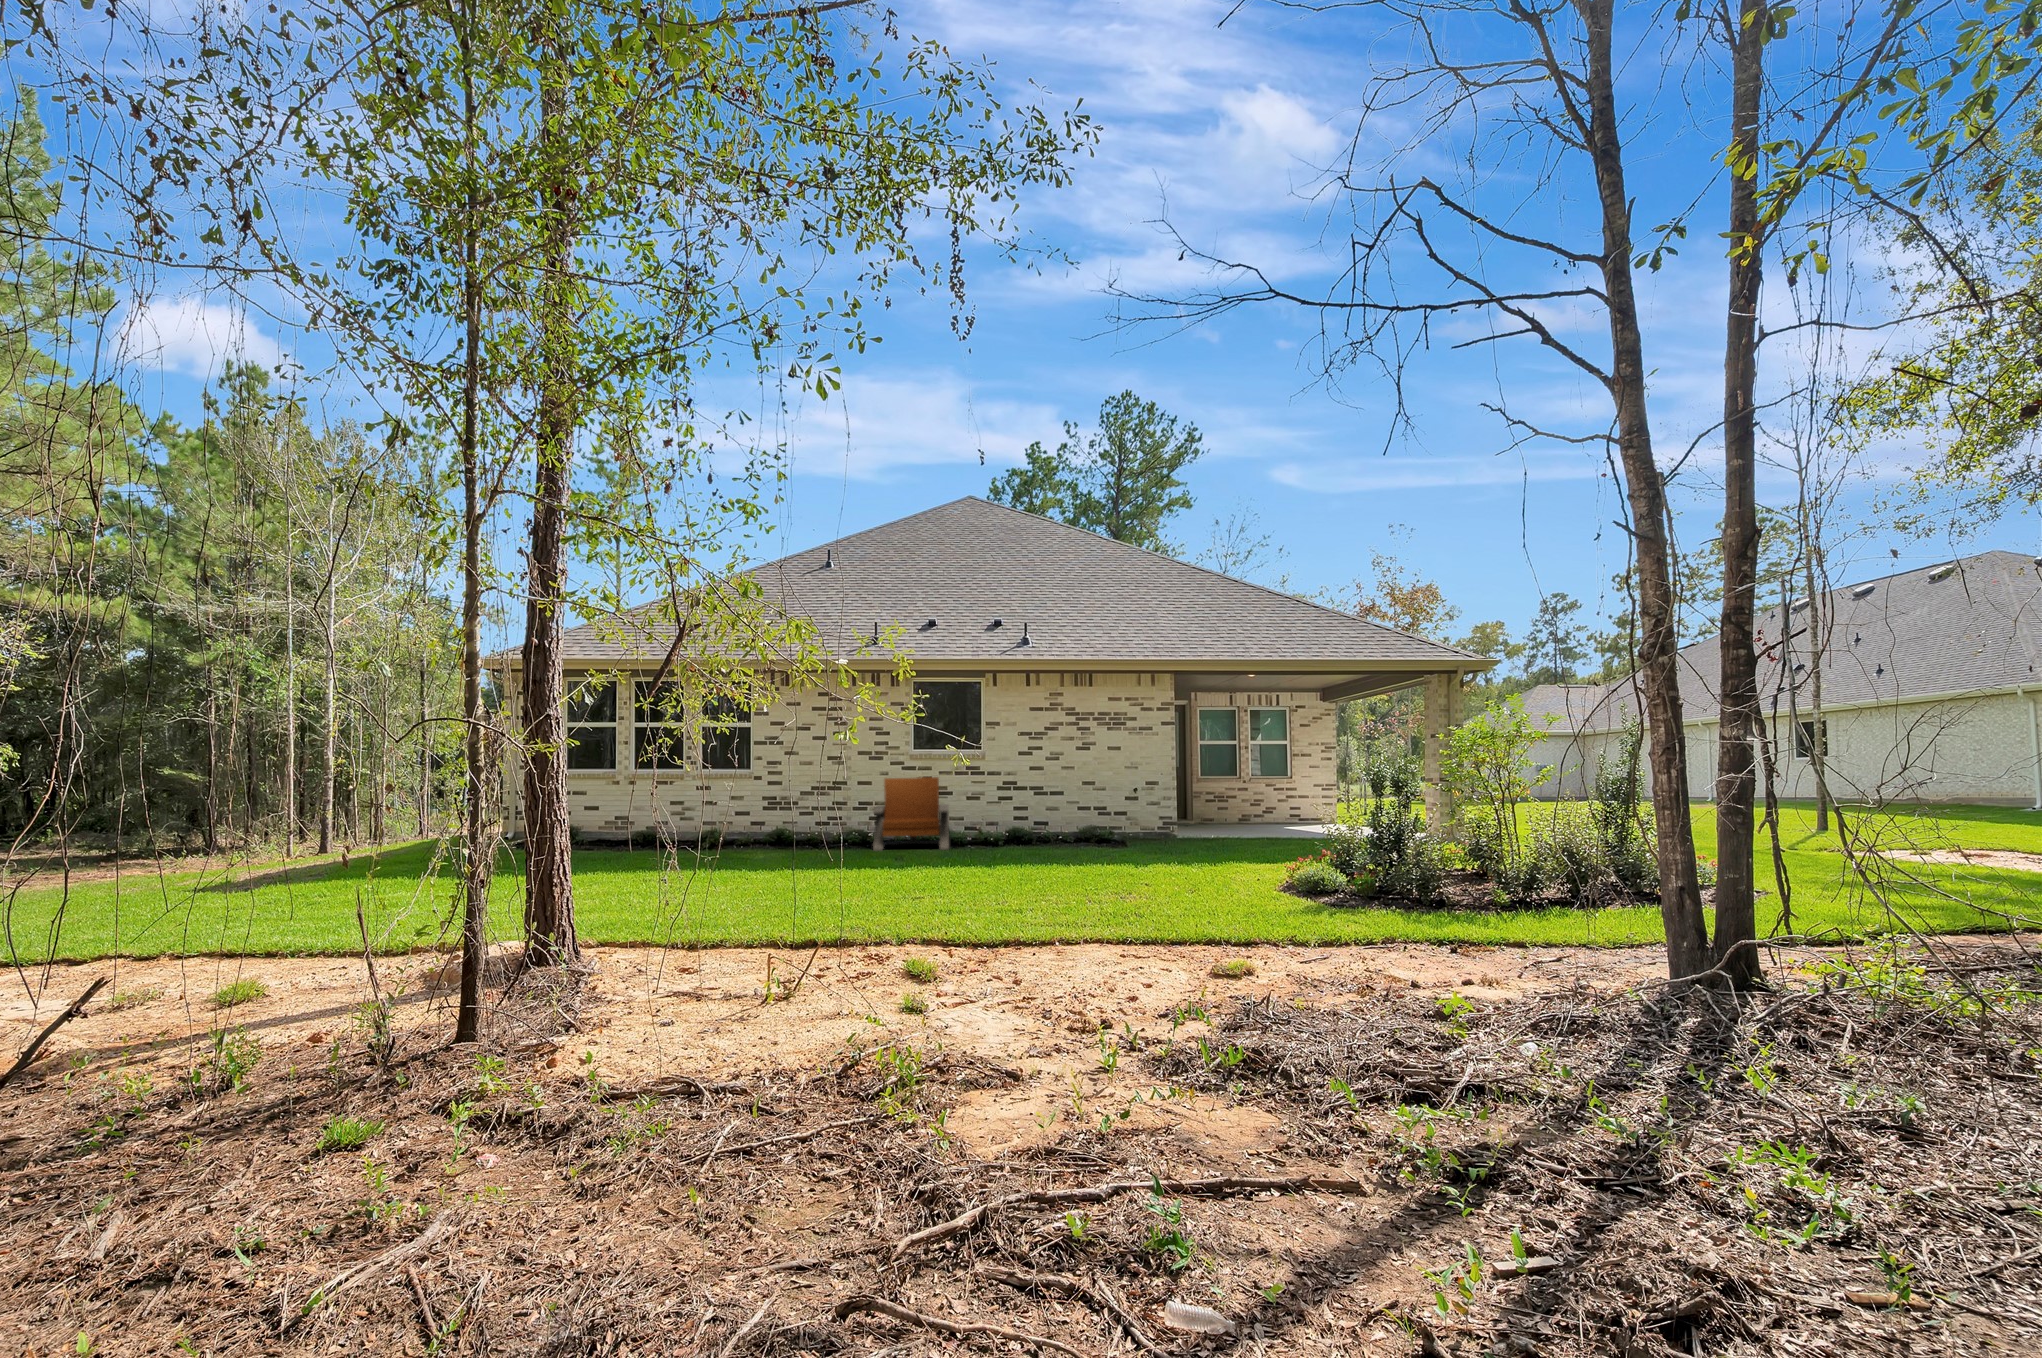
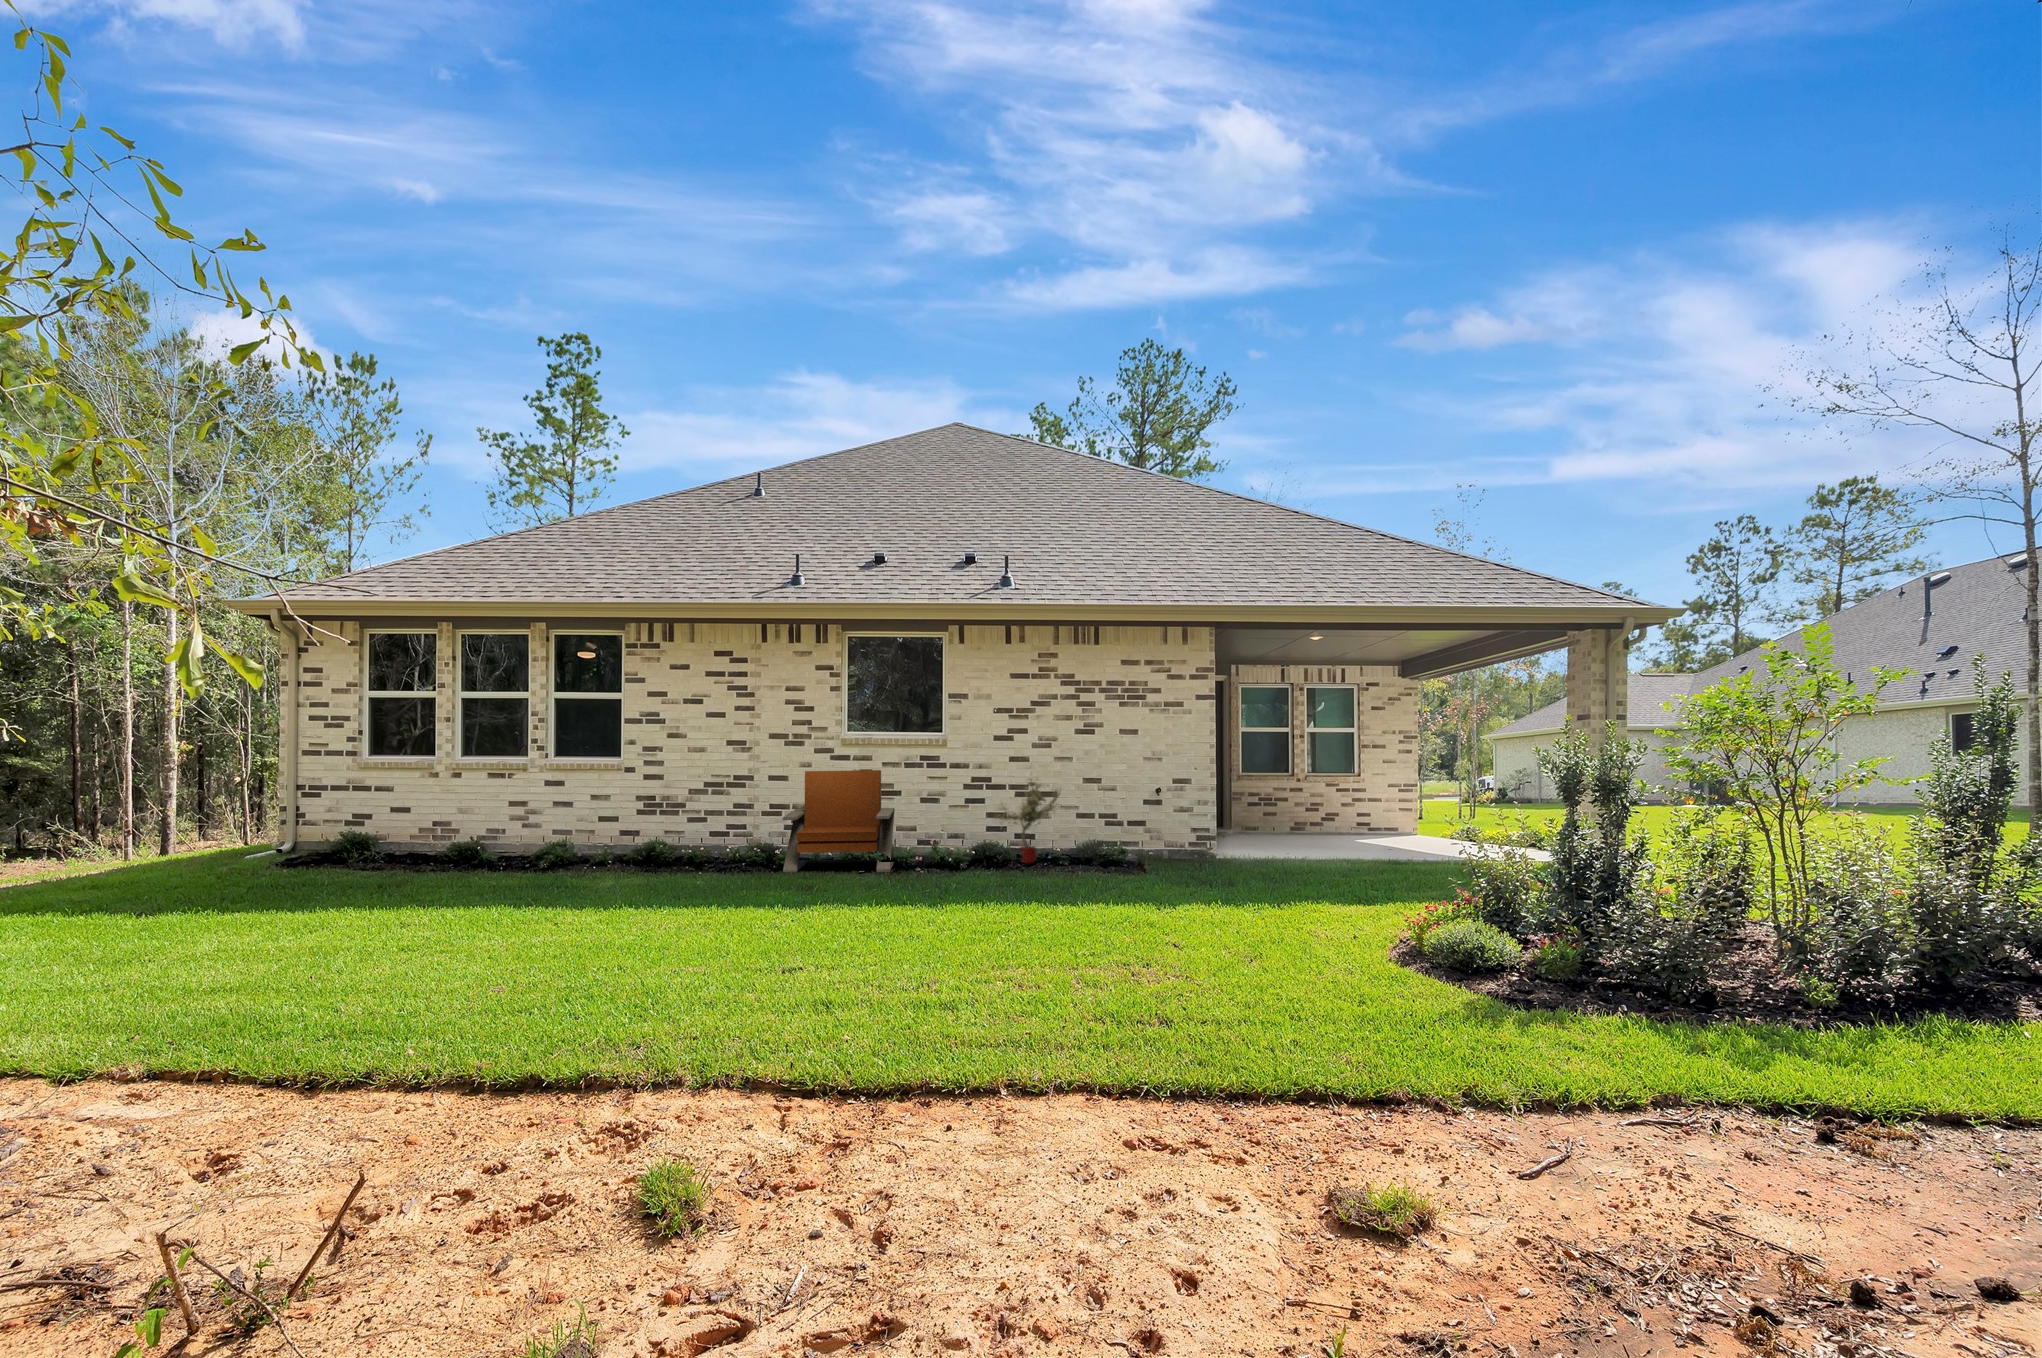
potted tree: none [1020,781,1070,844] -> present [995,778,1060,864]

